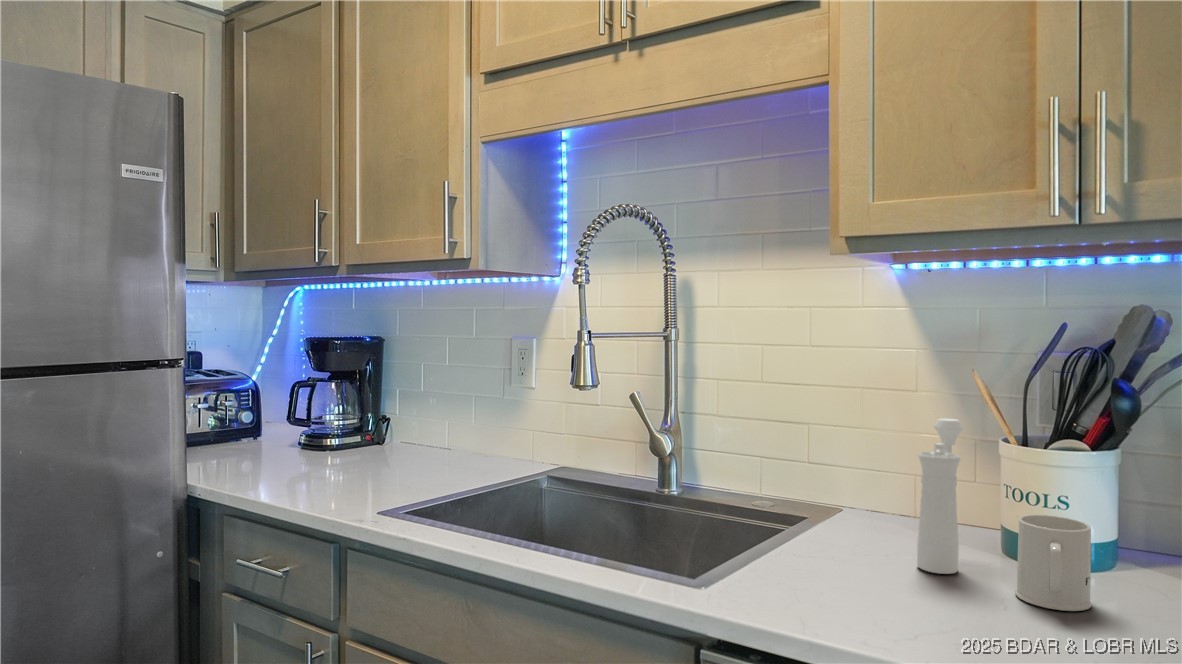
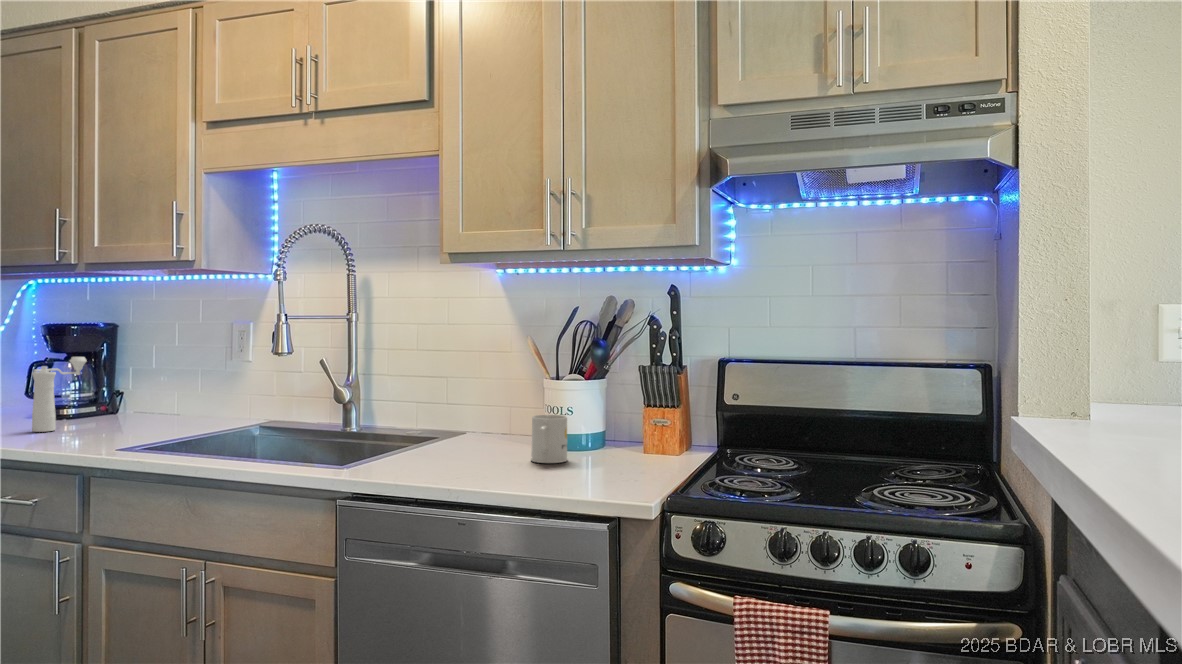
pepper mill: present [917,418,964,574] -> present [32,357,87,432]

